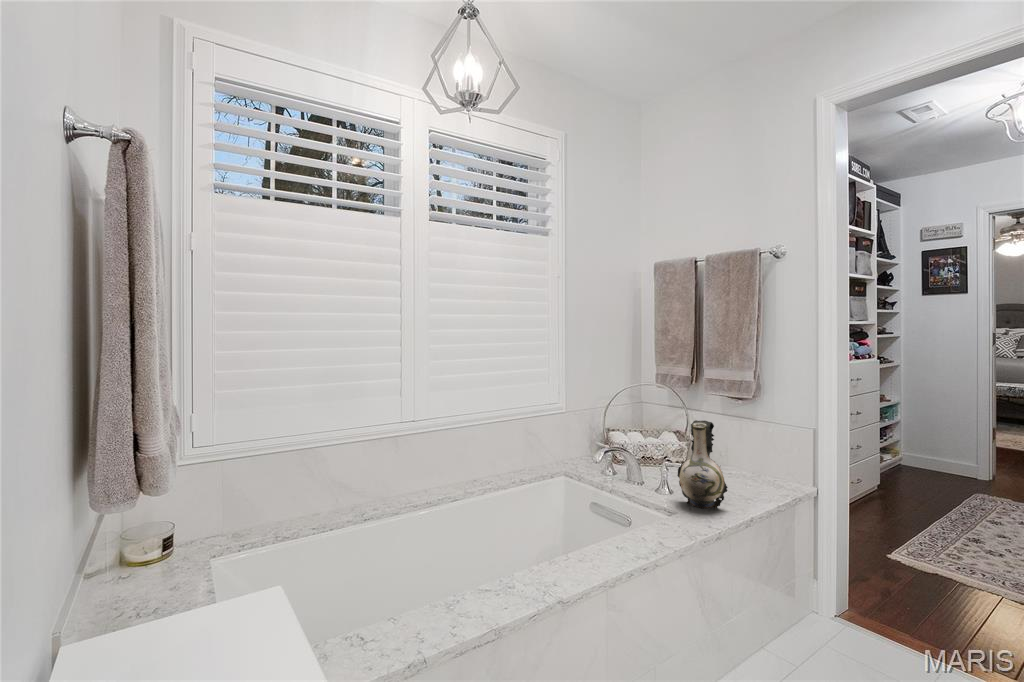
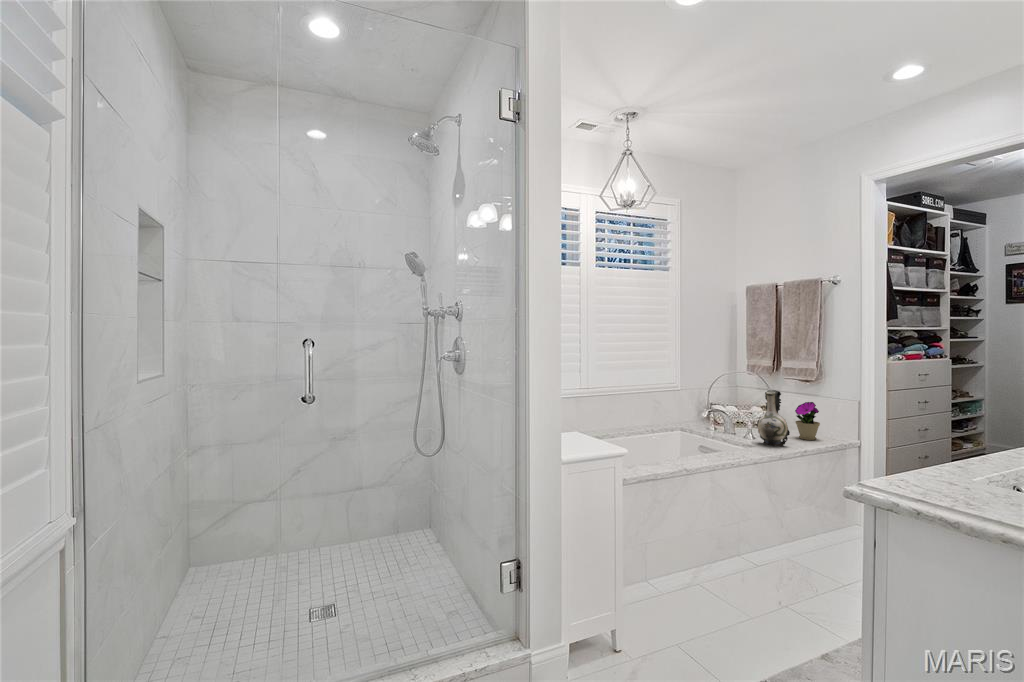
flower pot: none [727,432,762,490] -> present [795,402,820,440]

